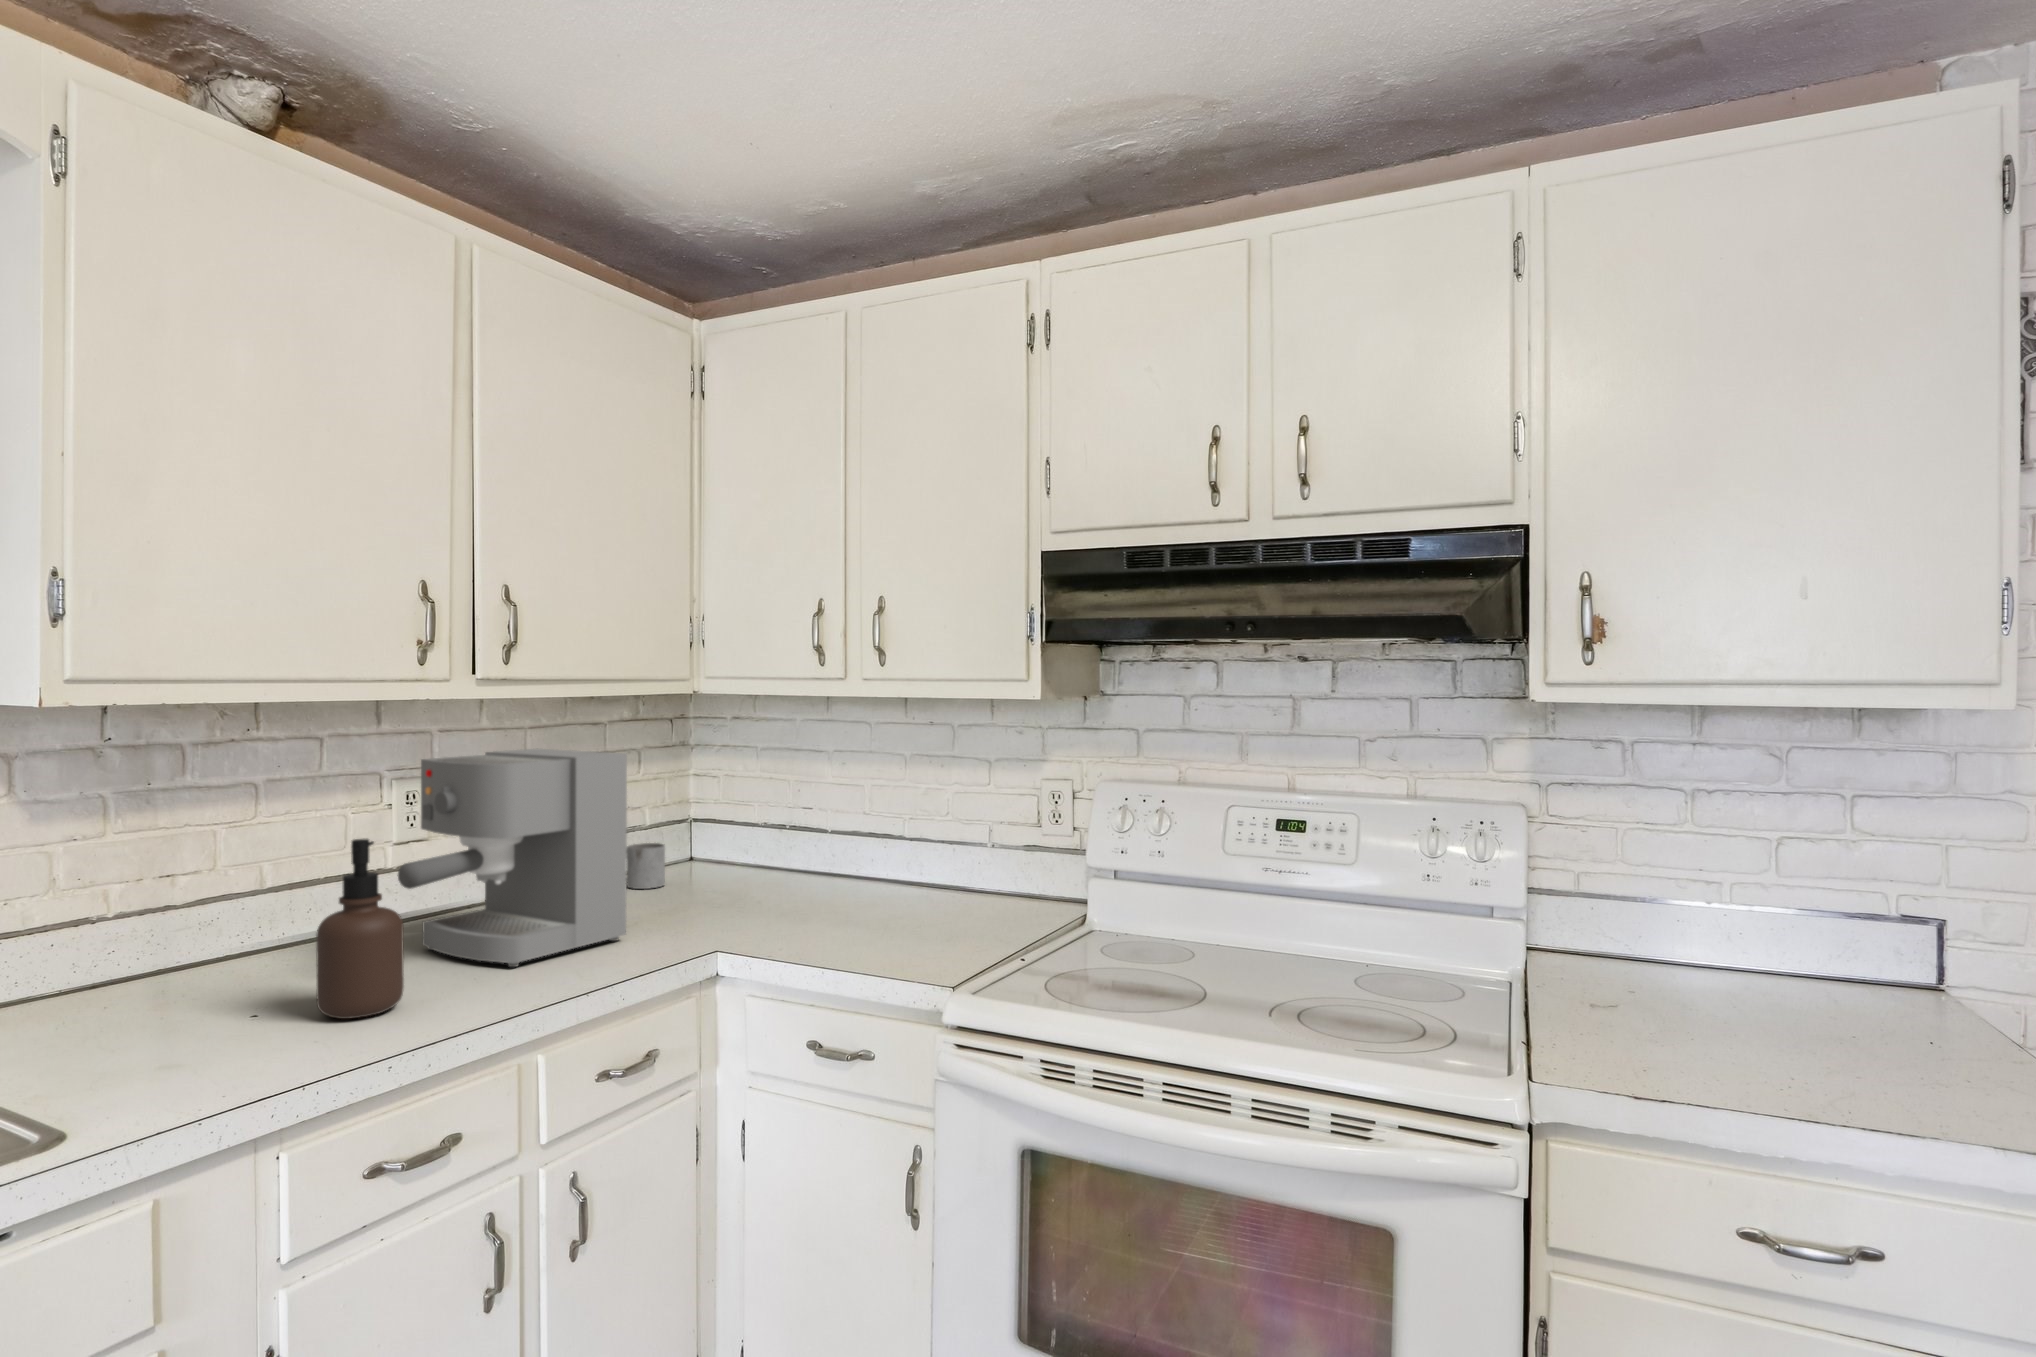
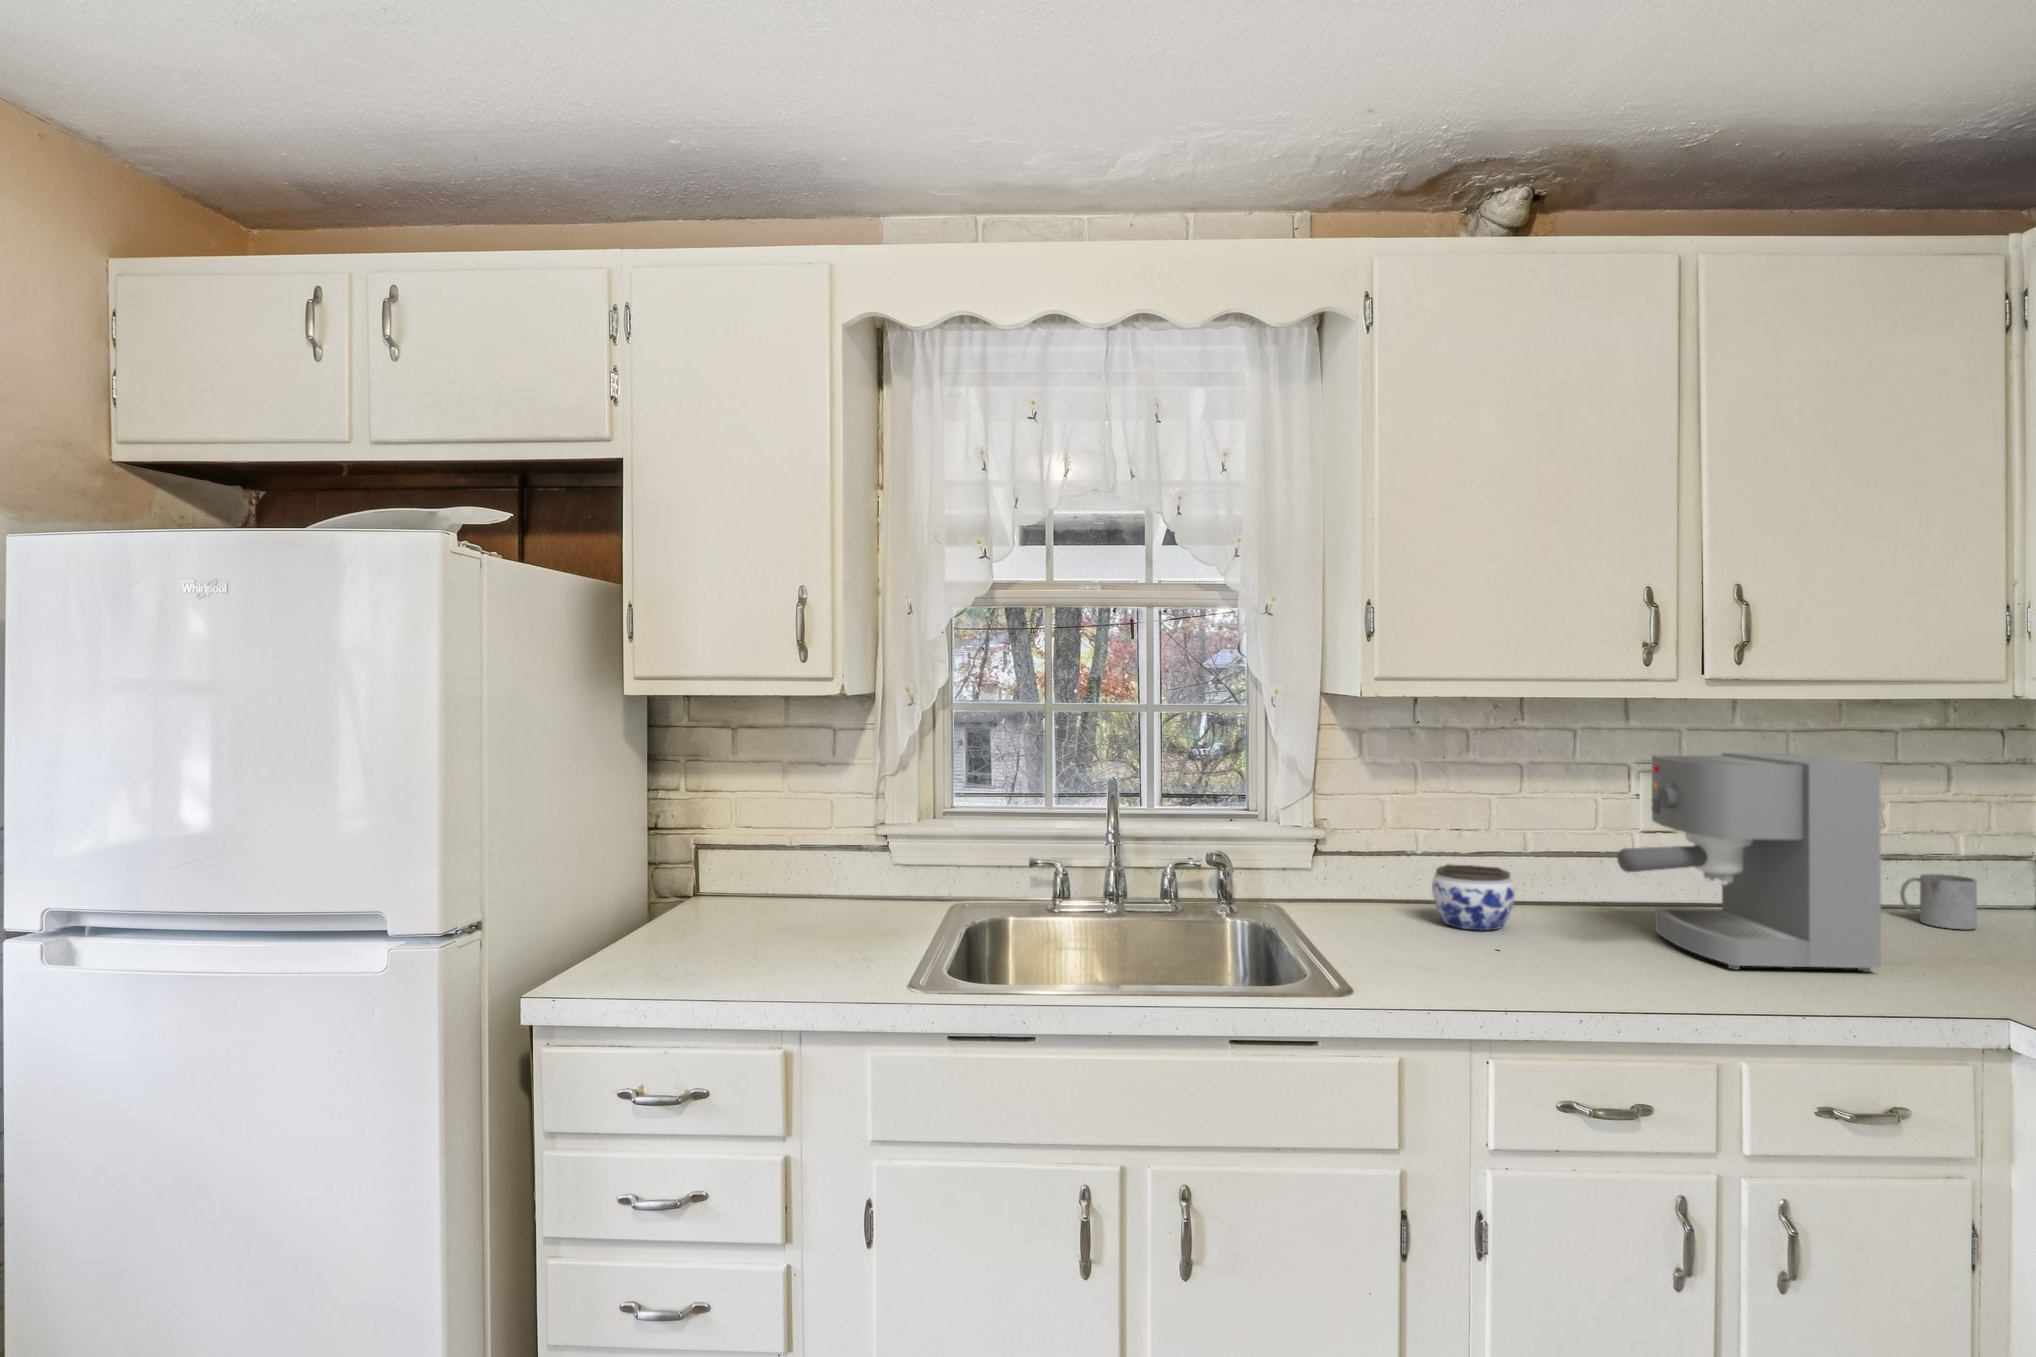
soap dispenser: present [316,839,404,1019] -> none [1539,819,1612,975]
jar: none [143,910,264,998] -> present [1432,864,1515,931]

